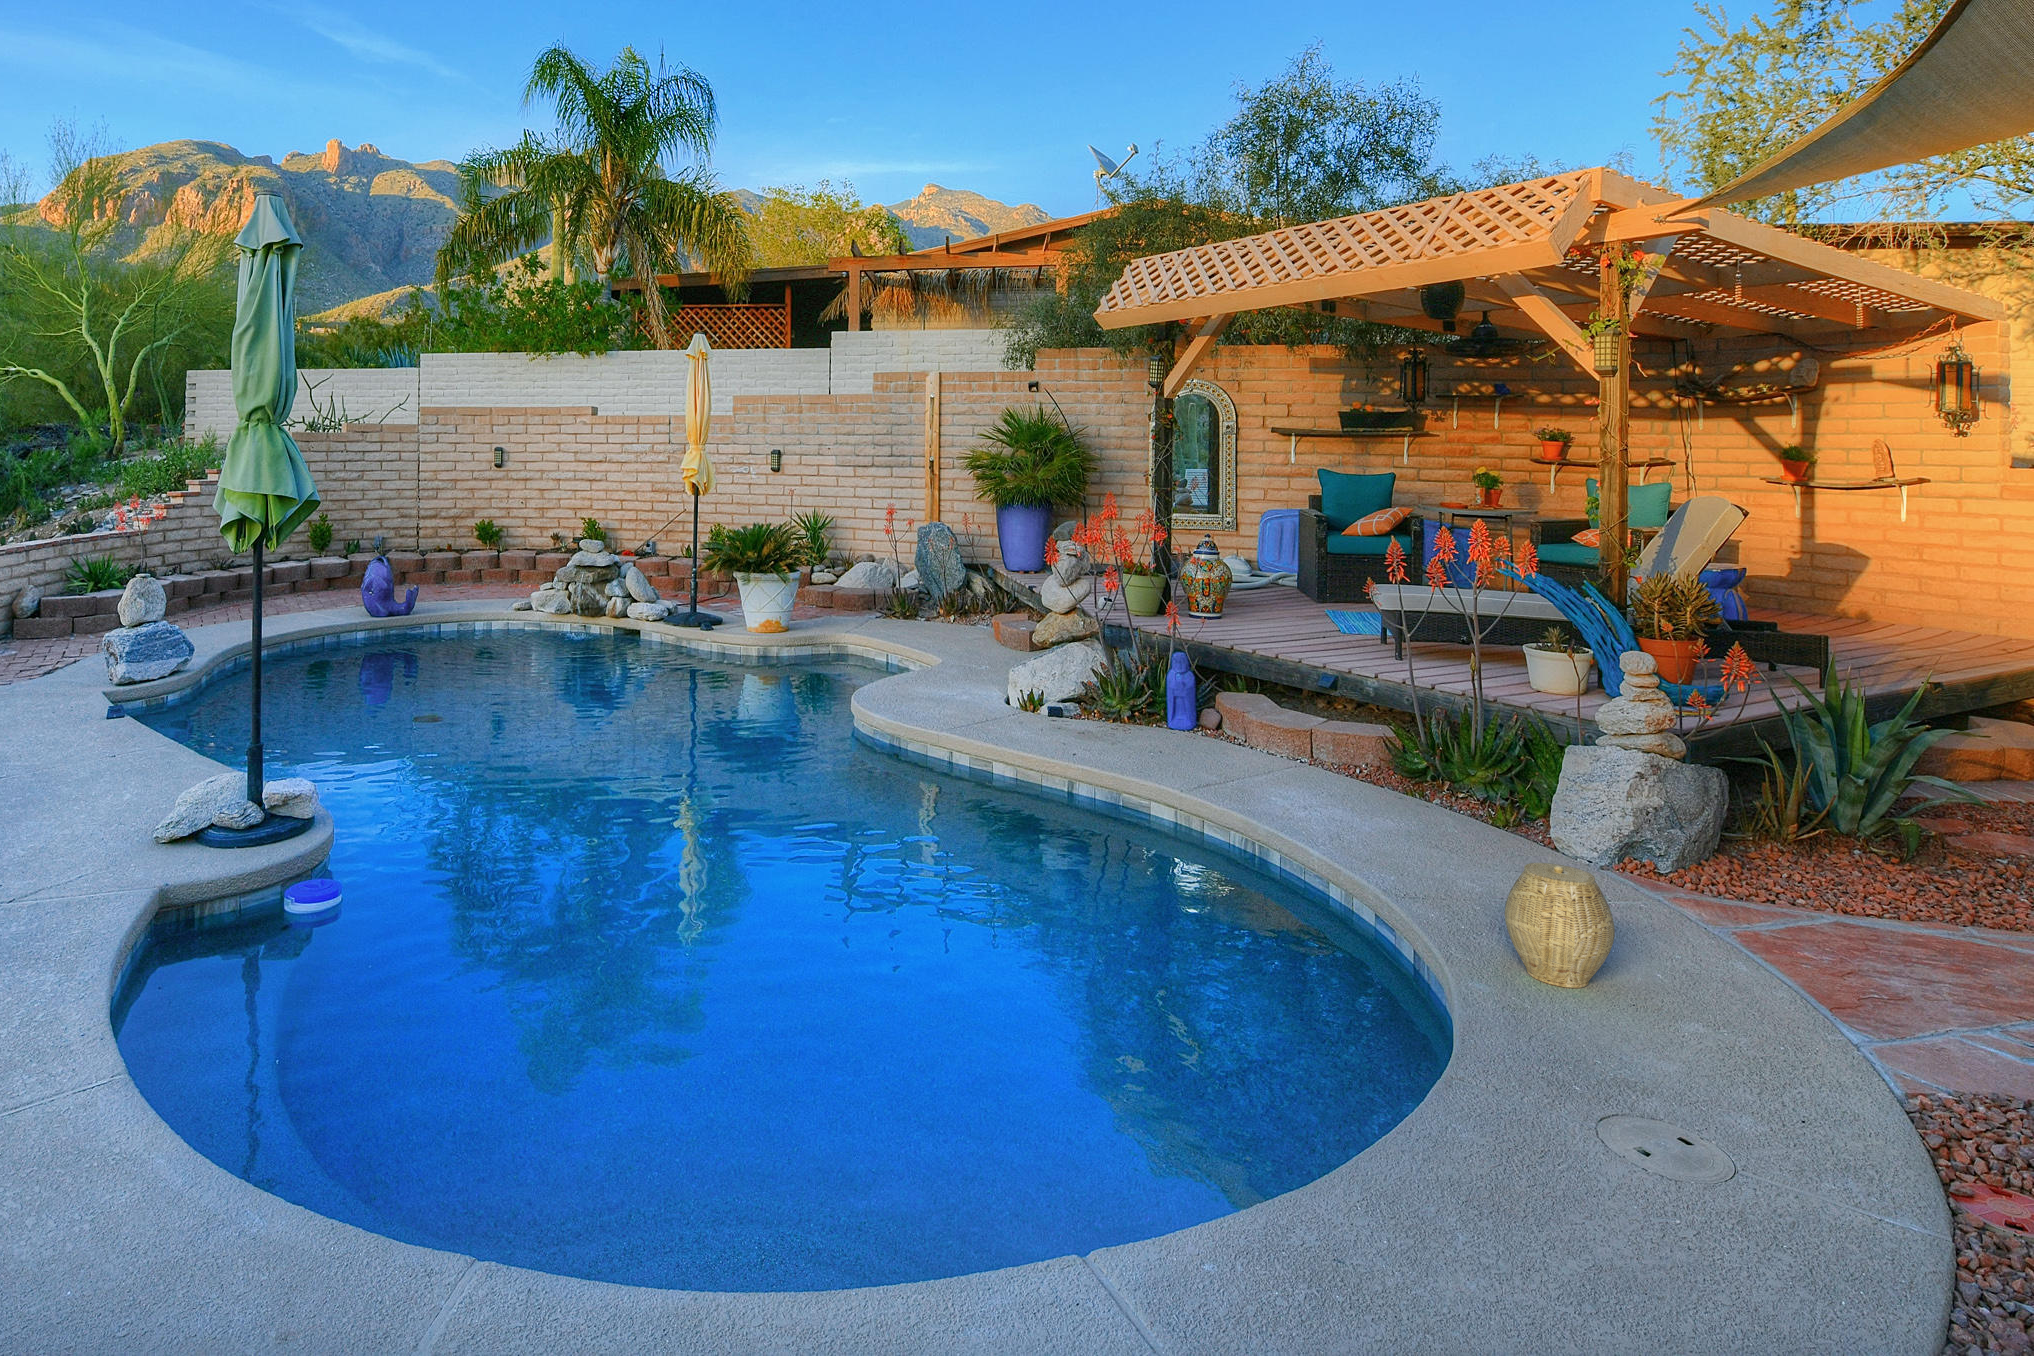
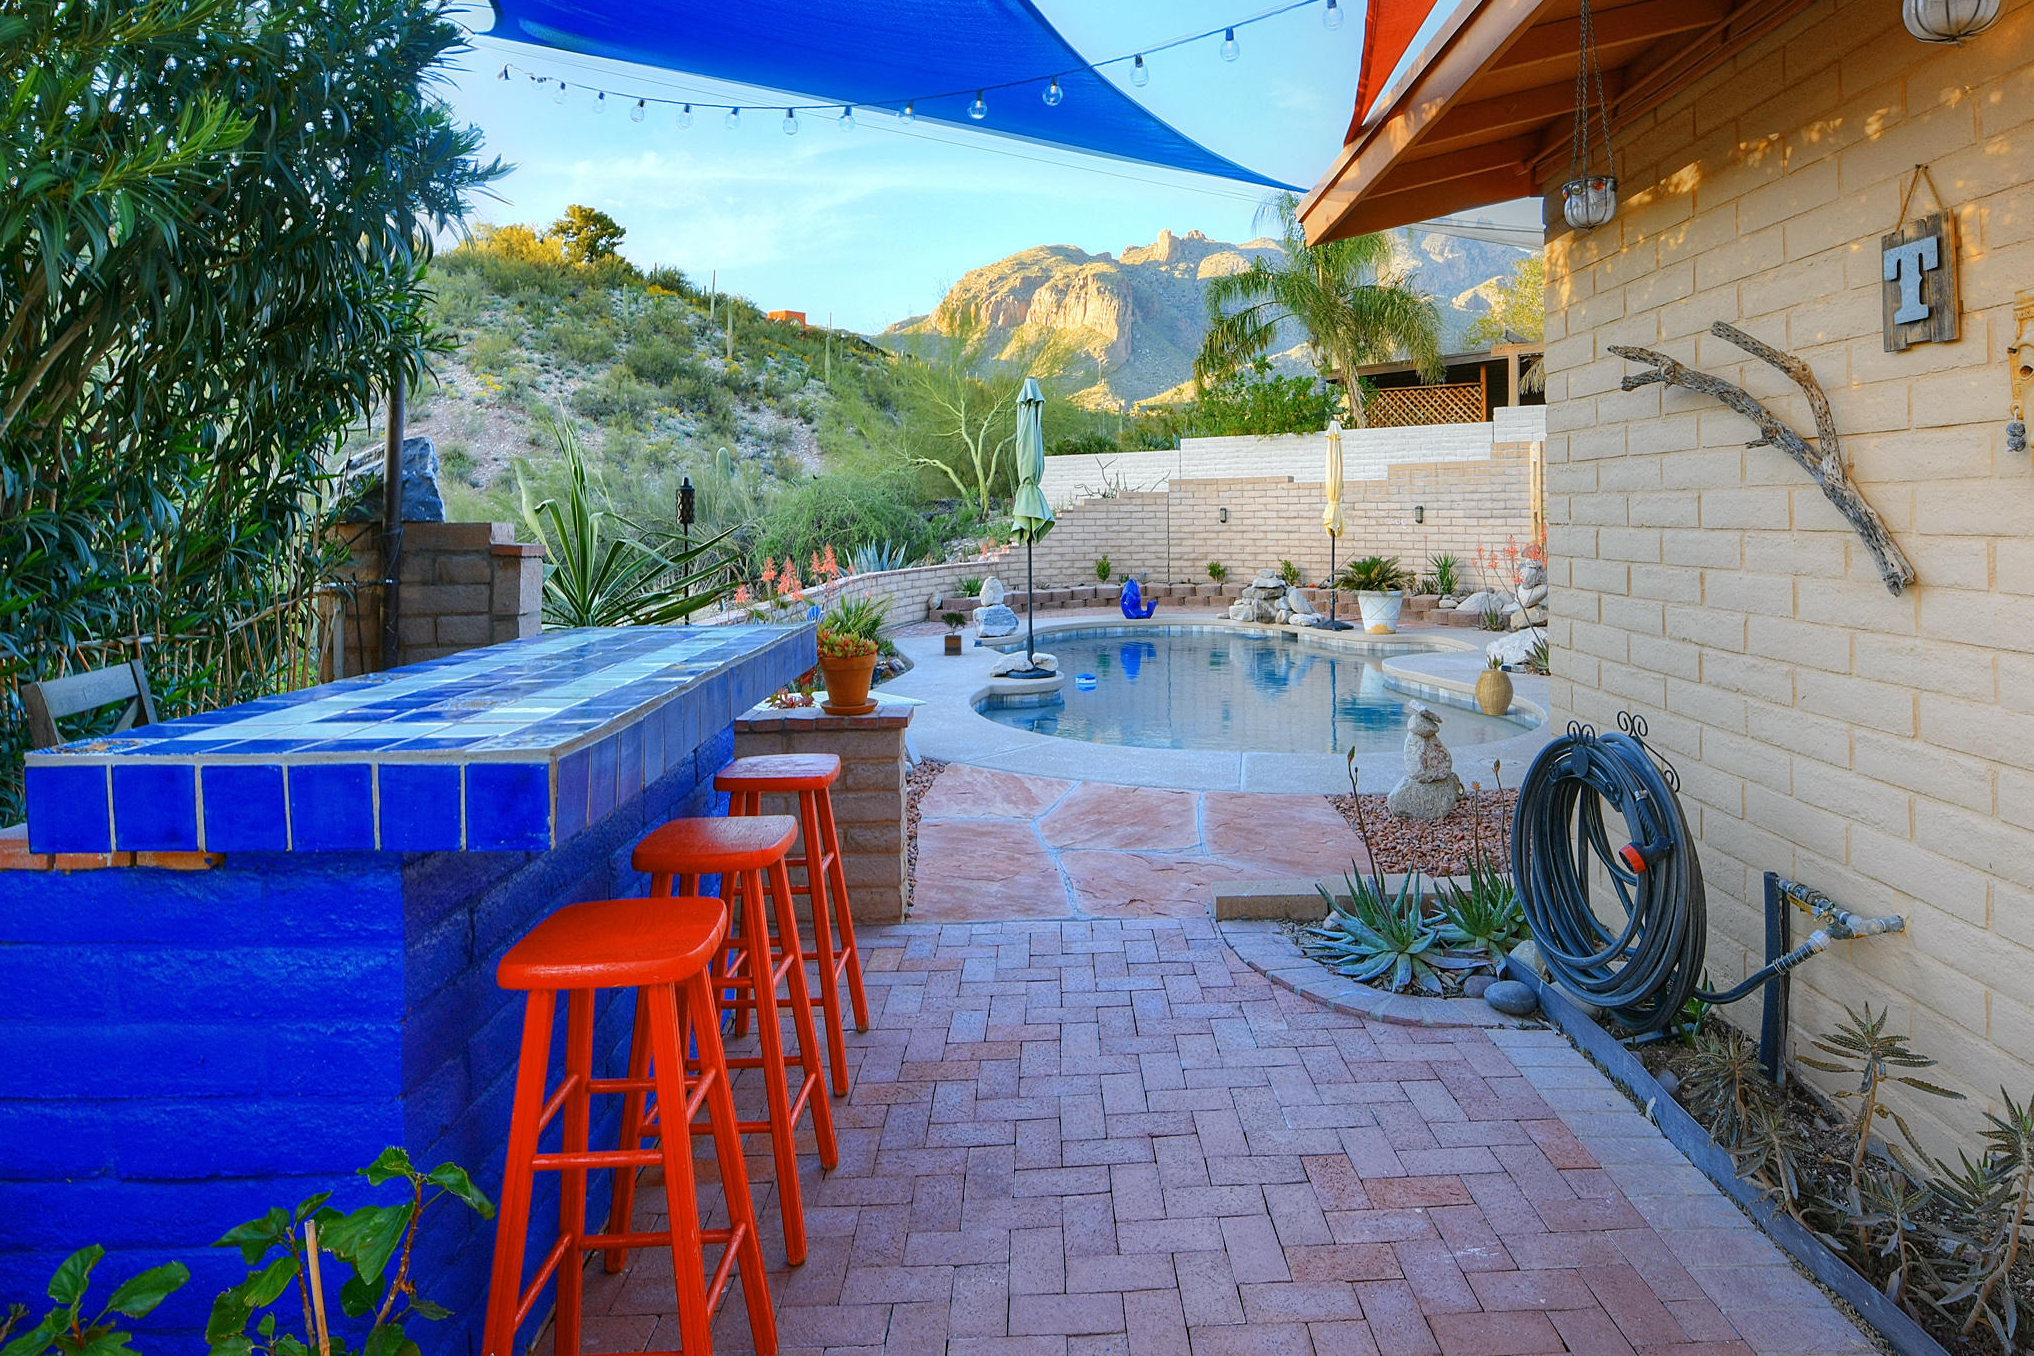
potted tree: none [13,662,85,758] -> present [940,612,967,655]

